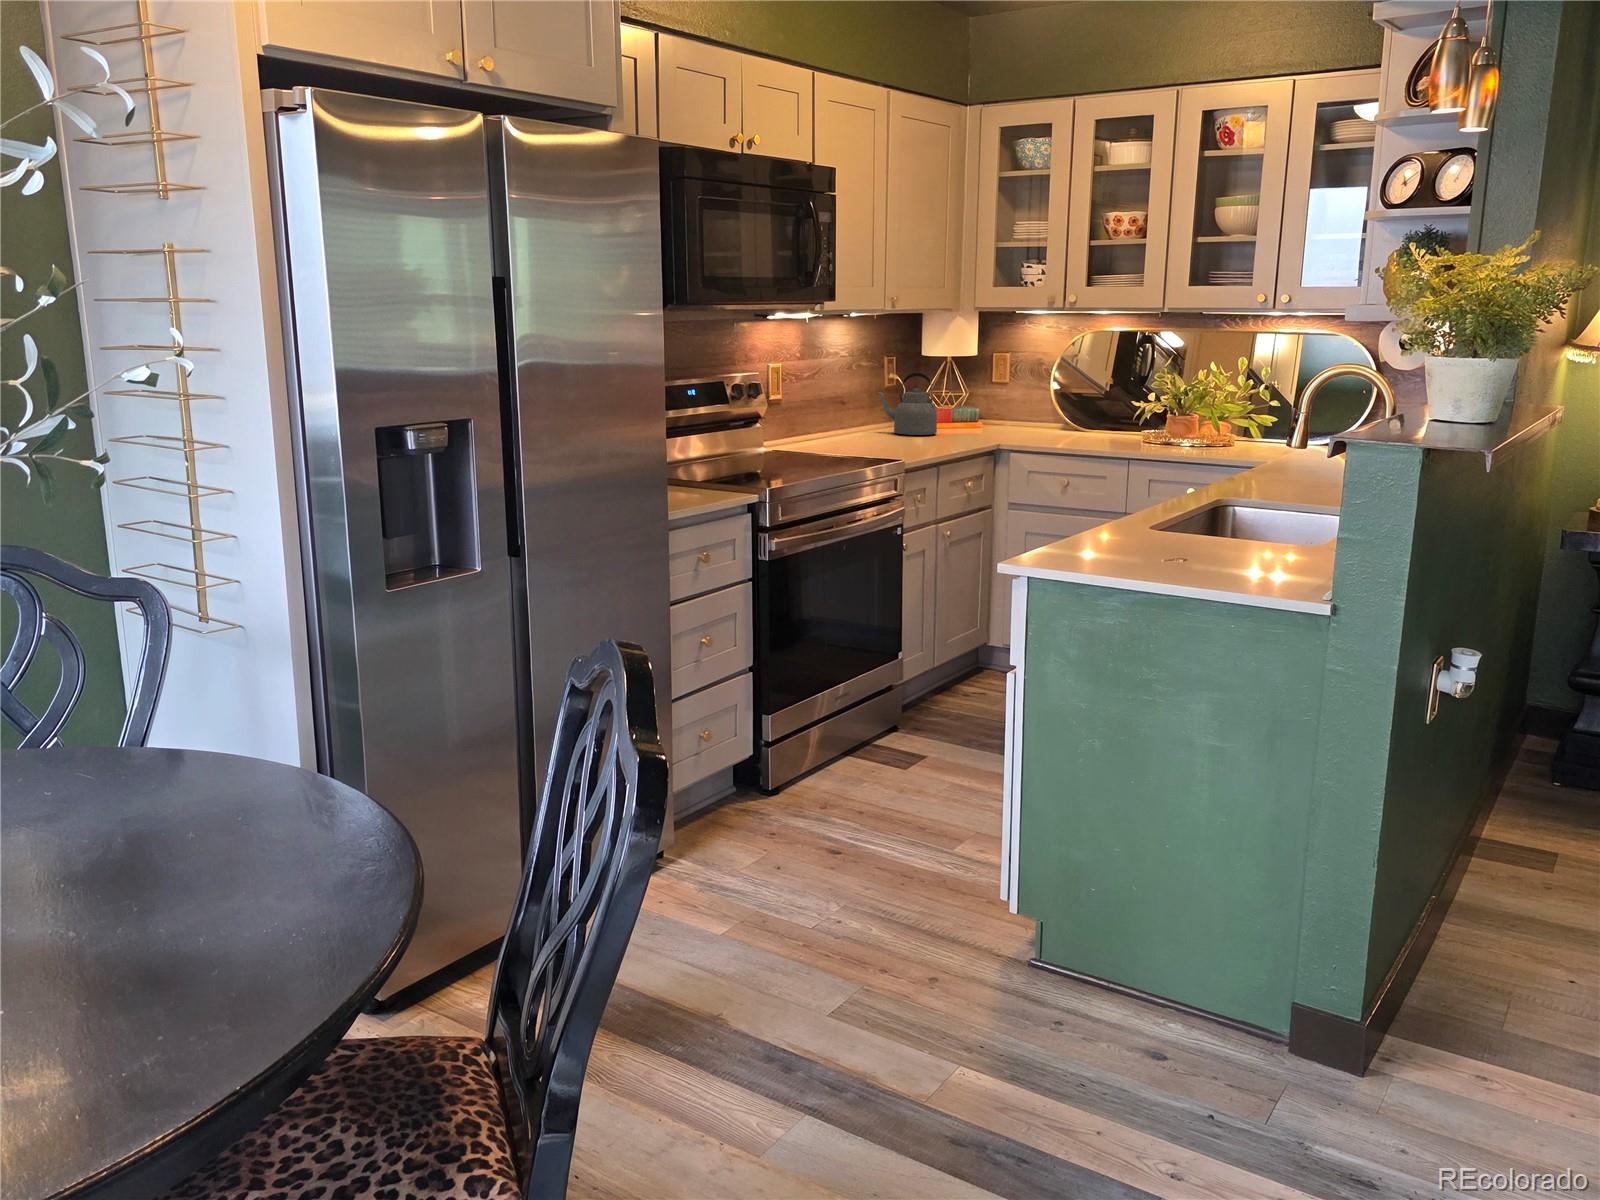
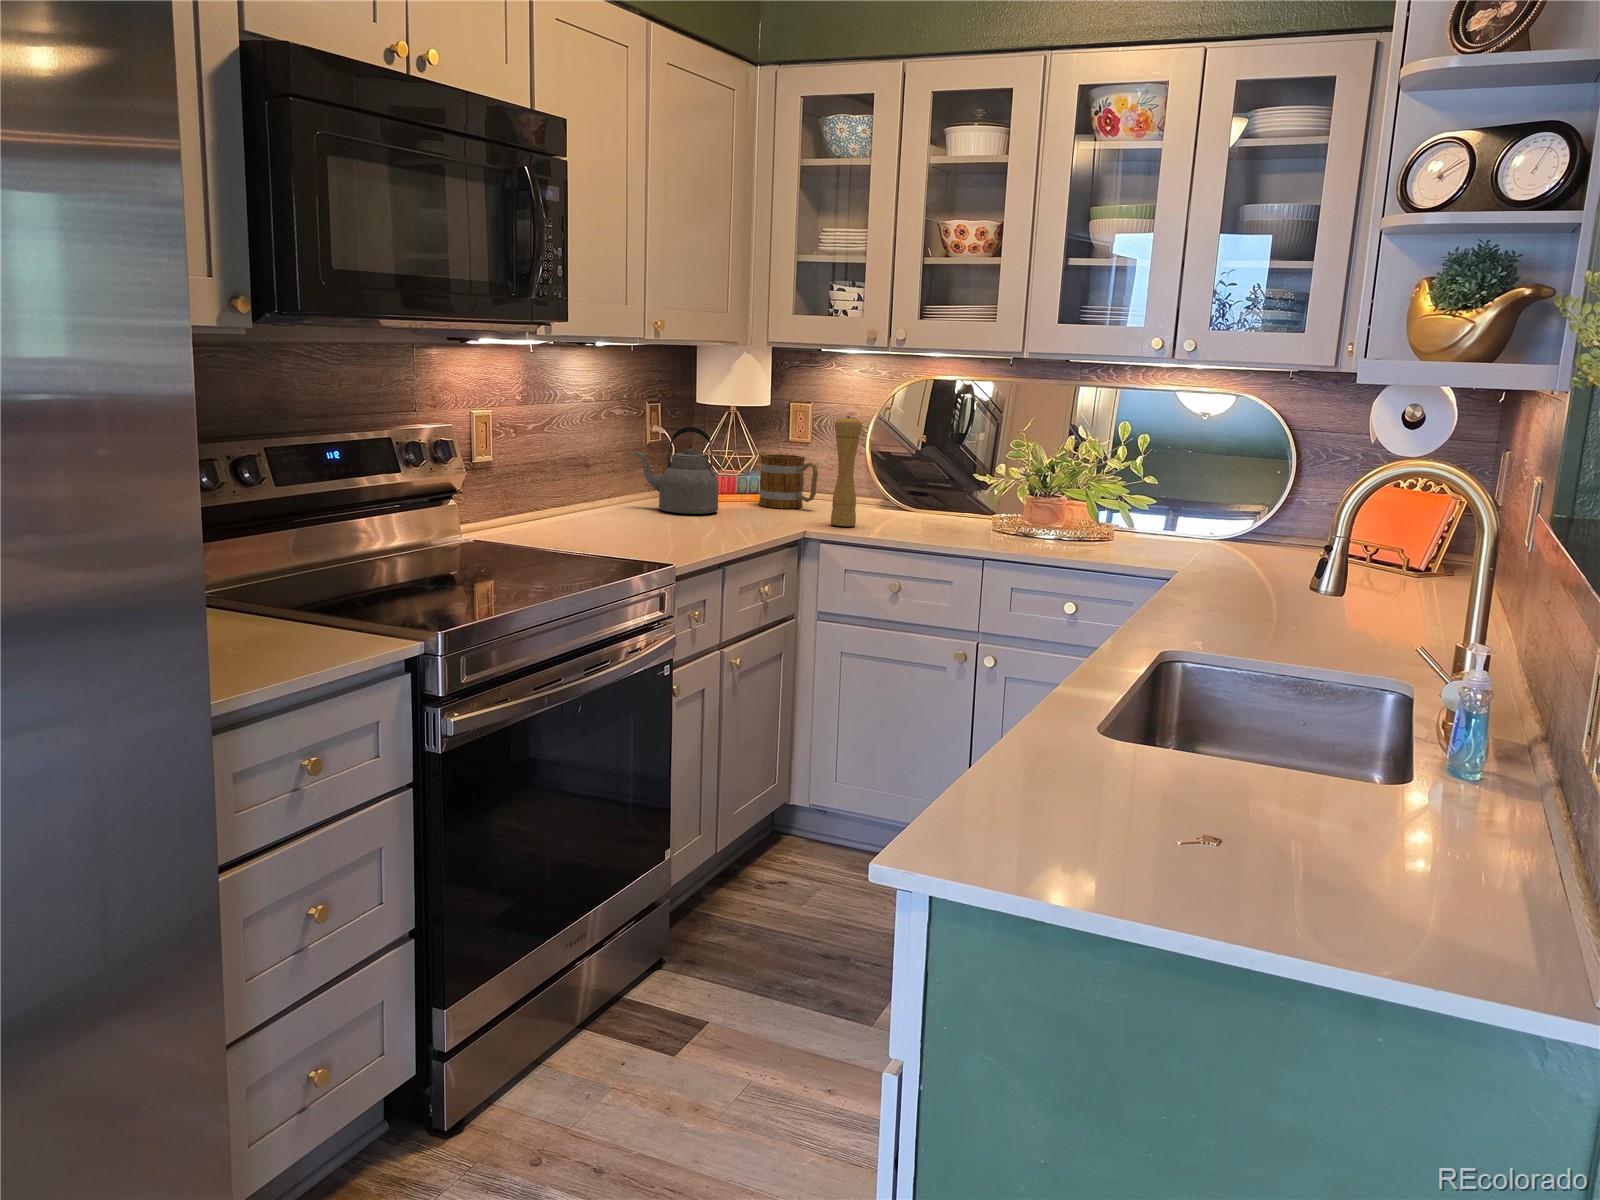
pepper mill: none [1018,361,1041,441] -> present [831,416,862,526]
mug: none [967,392,1011,431] -> present [759,454,818,508]

